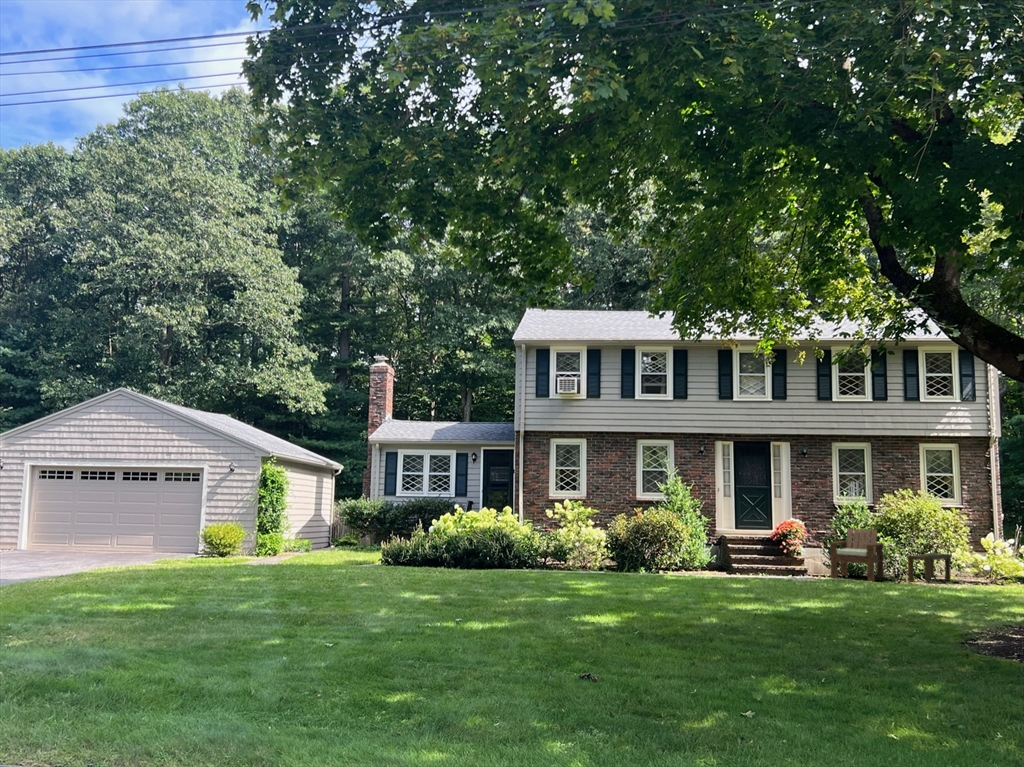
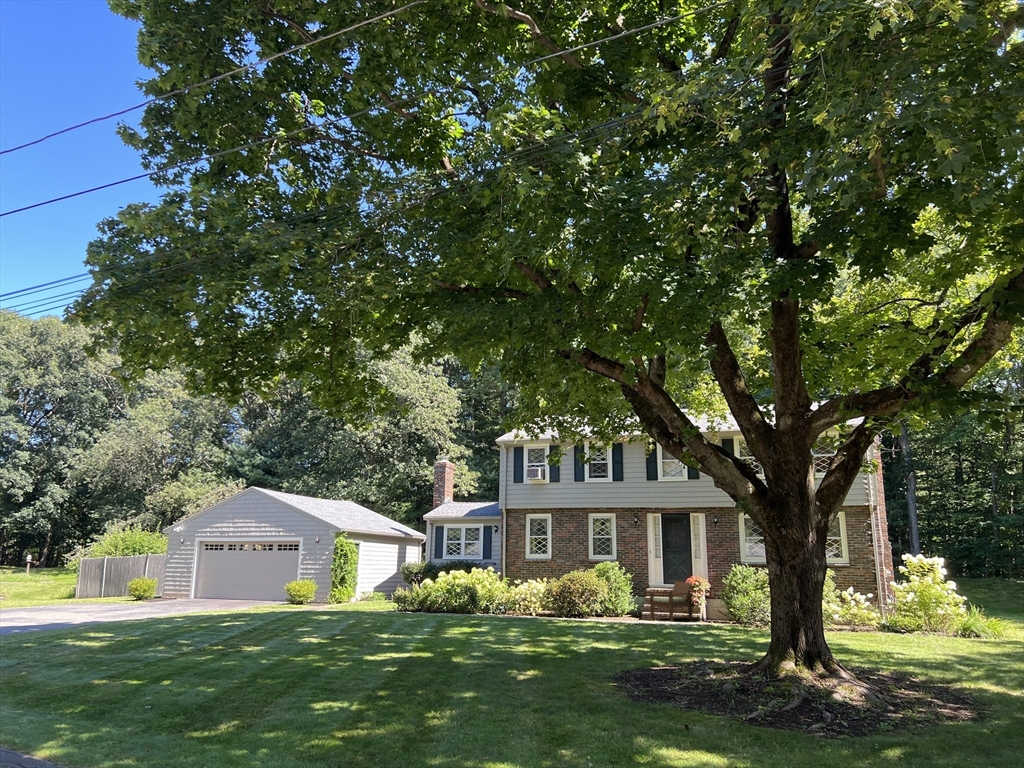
bench: present [907,553,951,583] -> none [702,601,740,623]

